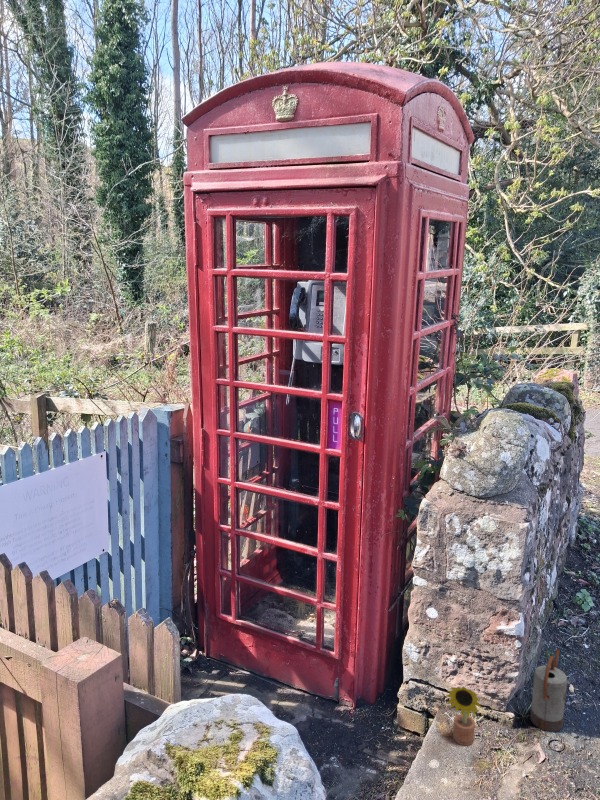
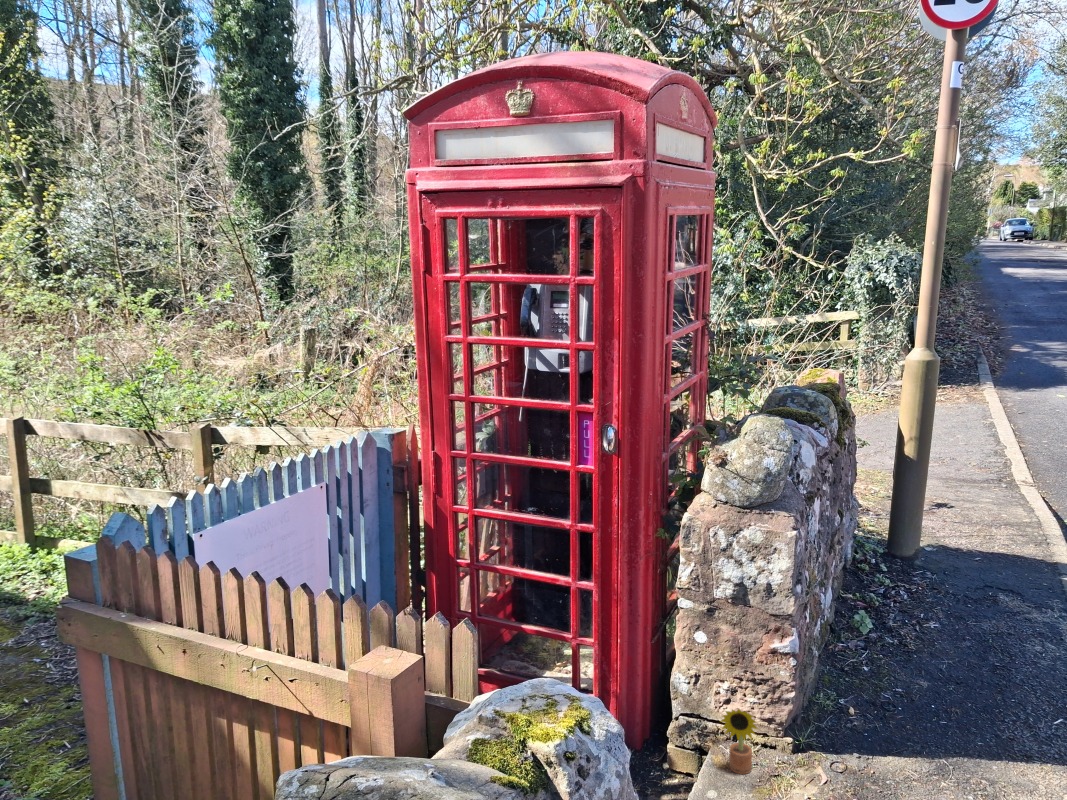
watering can: present [530,649,567,732] -> none [810,670,846,757]

